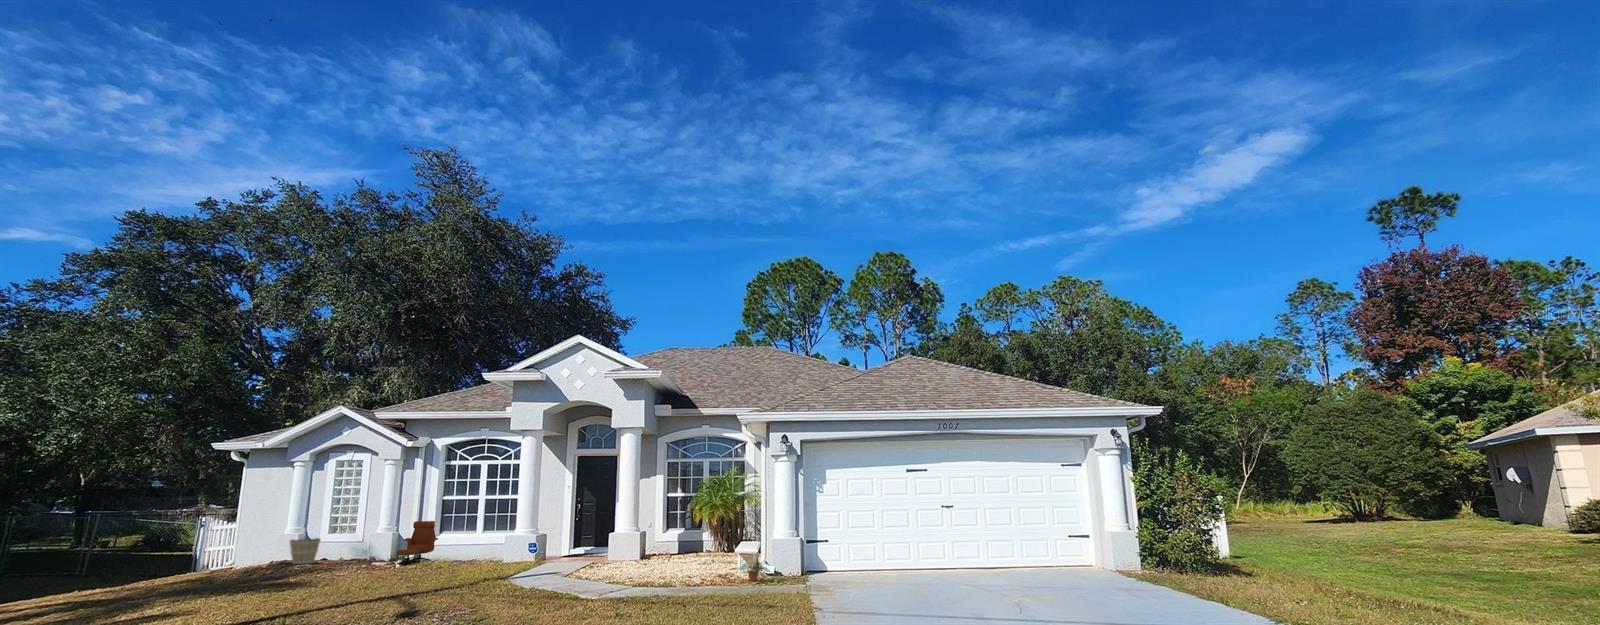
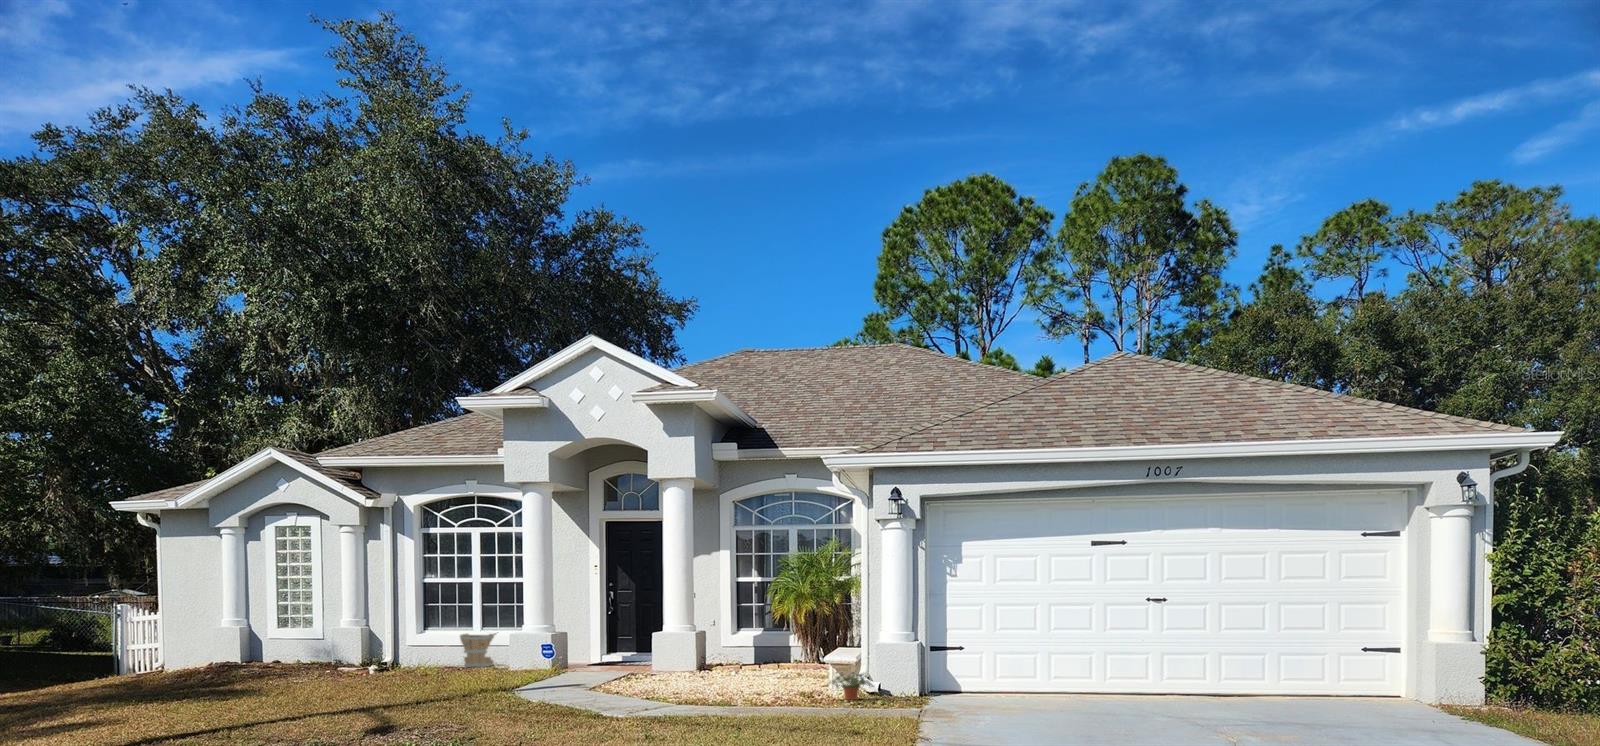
lounge chair: present [397,521,438,565] -> none [364,611,419,671]
wooden bucket: present [289,538,321,564] -> present [460,632,498,667]

